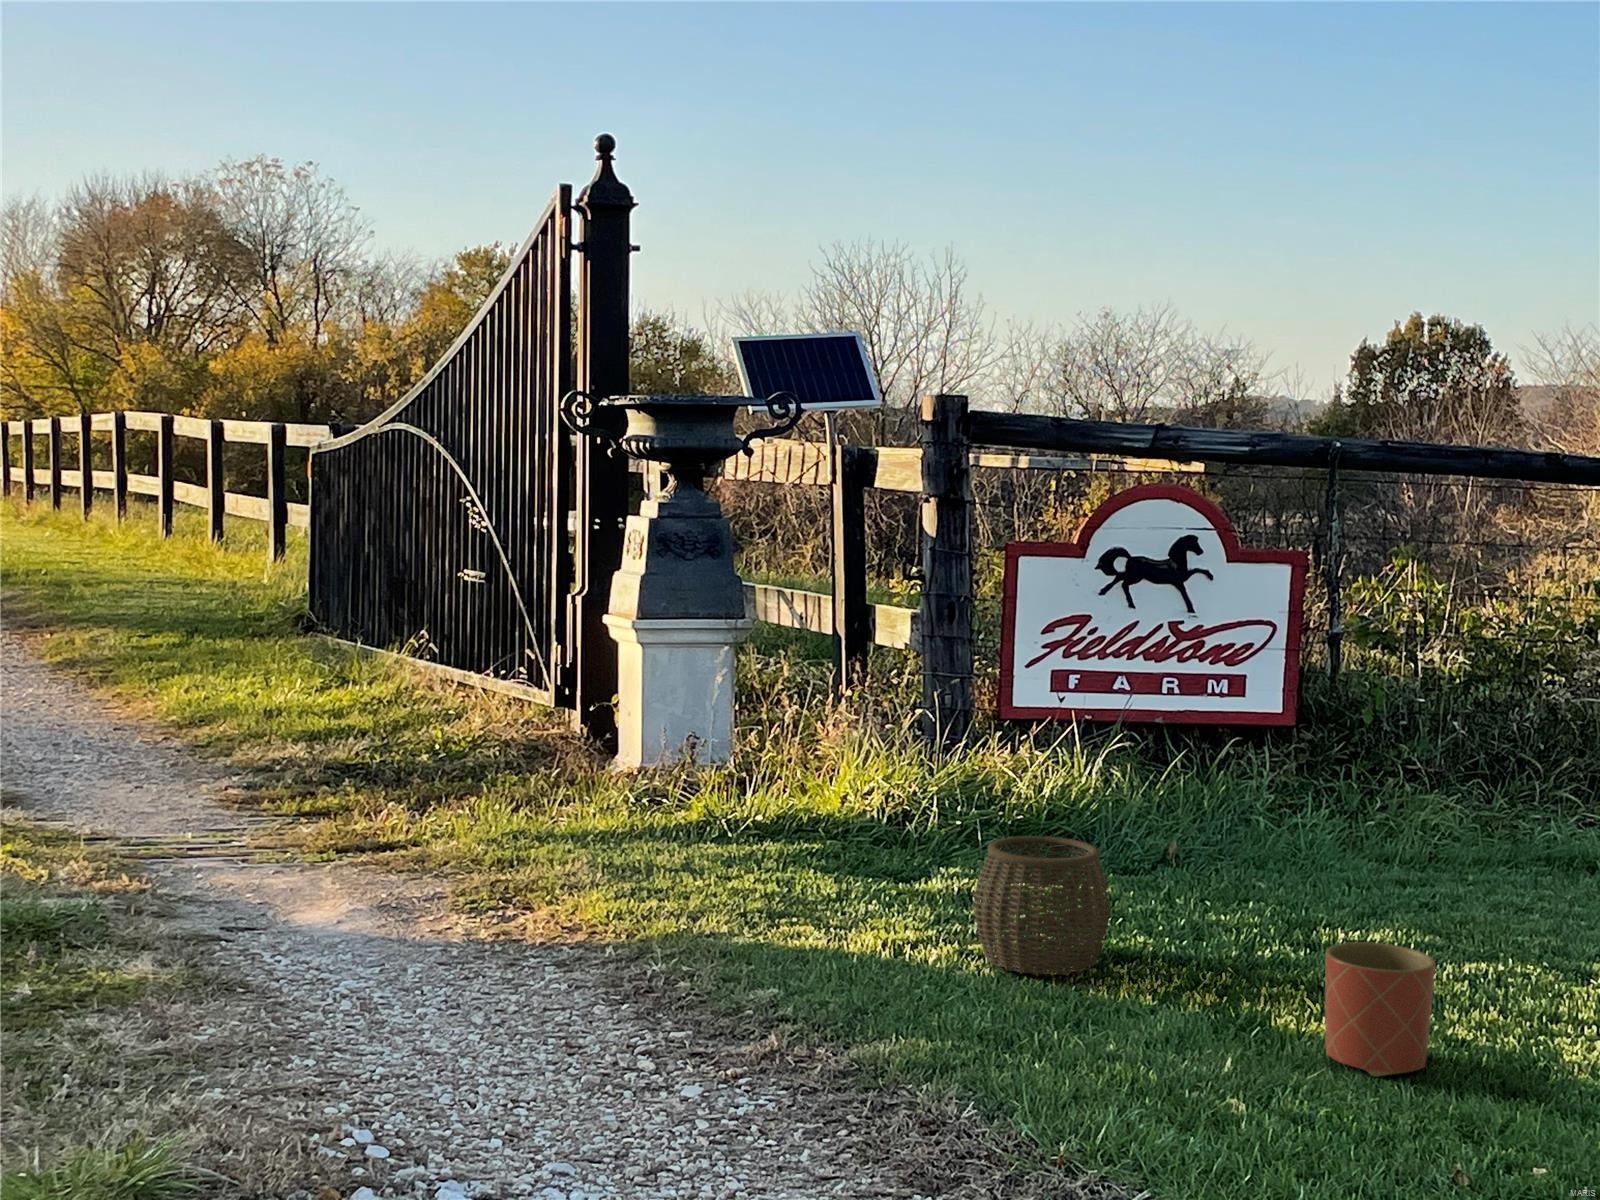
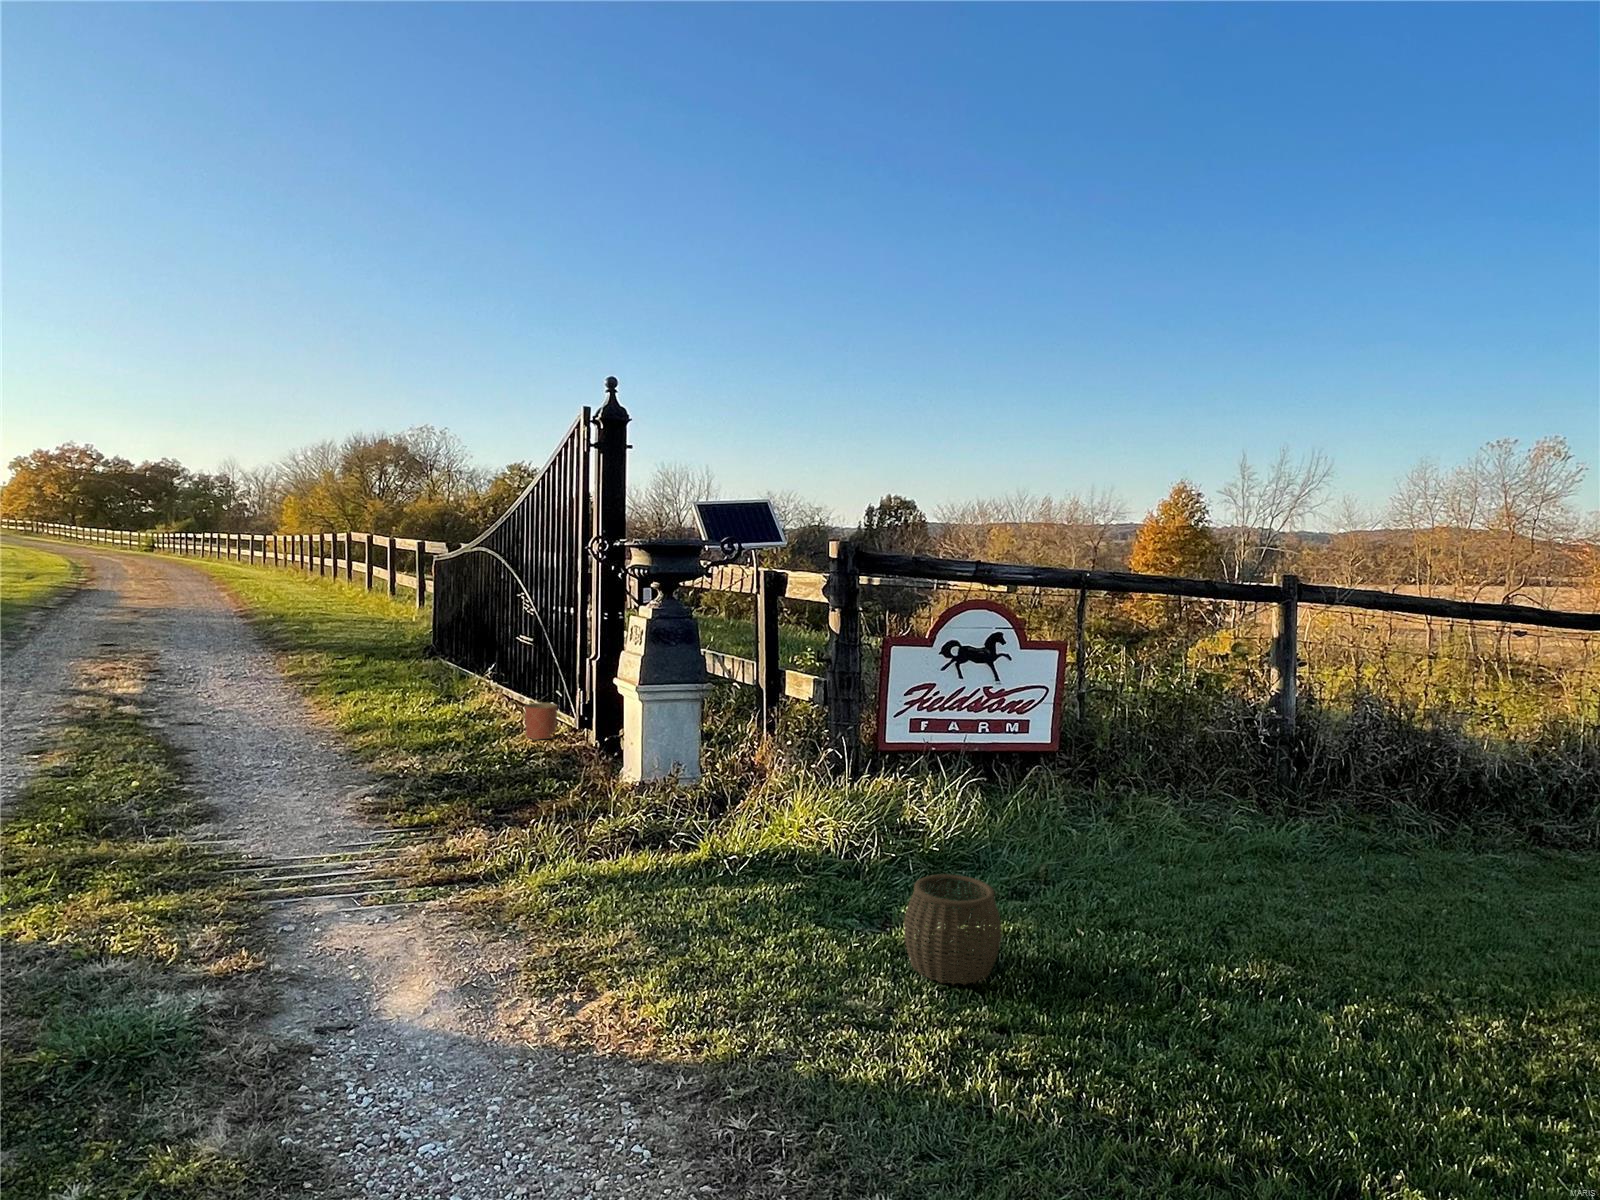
planter: present [1325,942,1436,1076] -> present [525,703,557,740]

